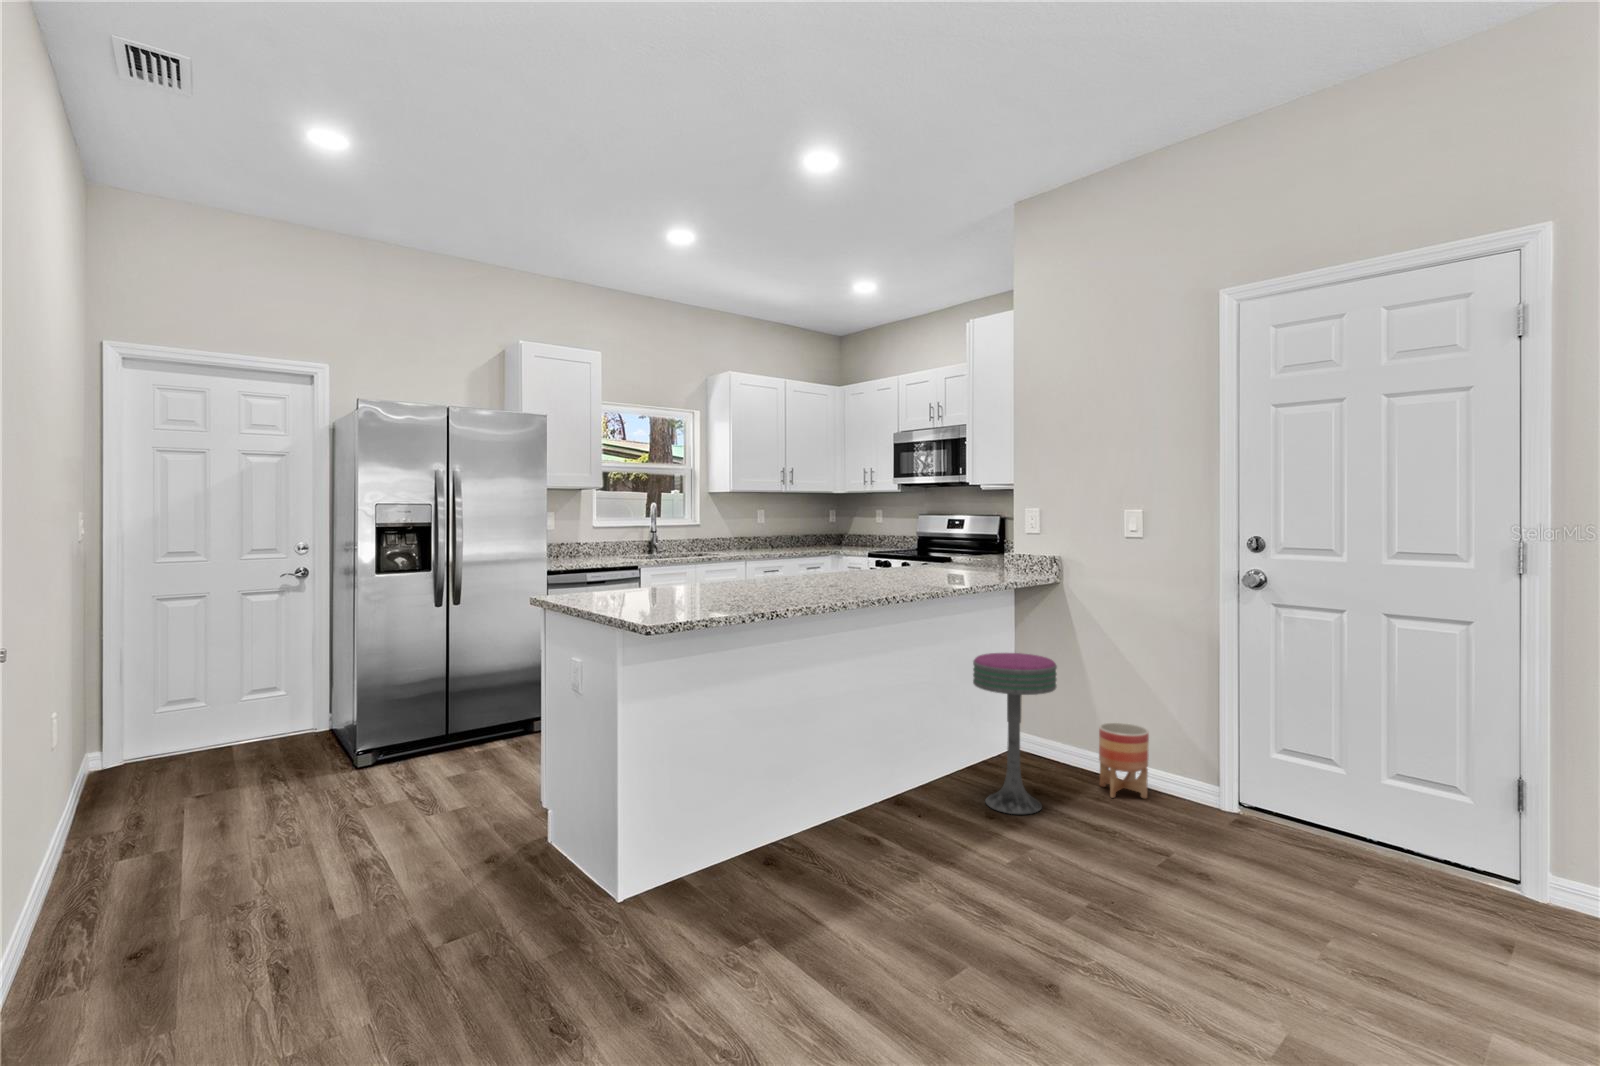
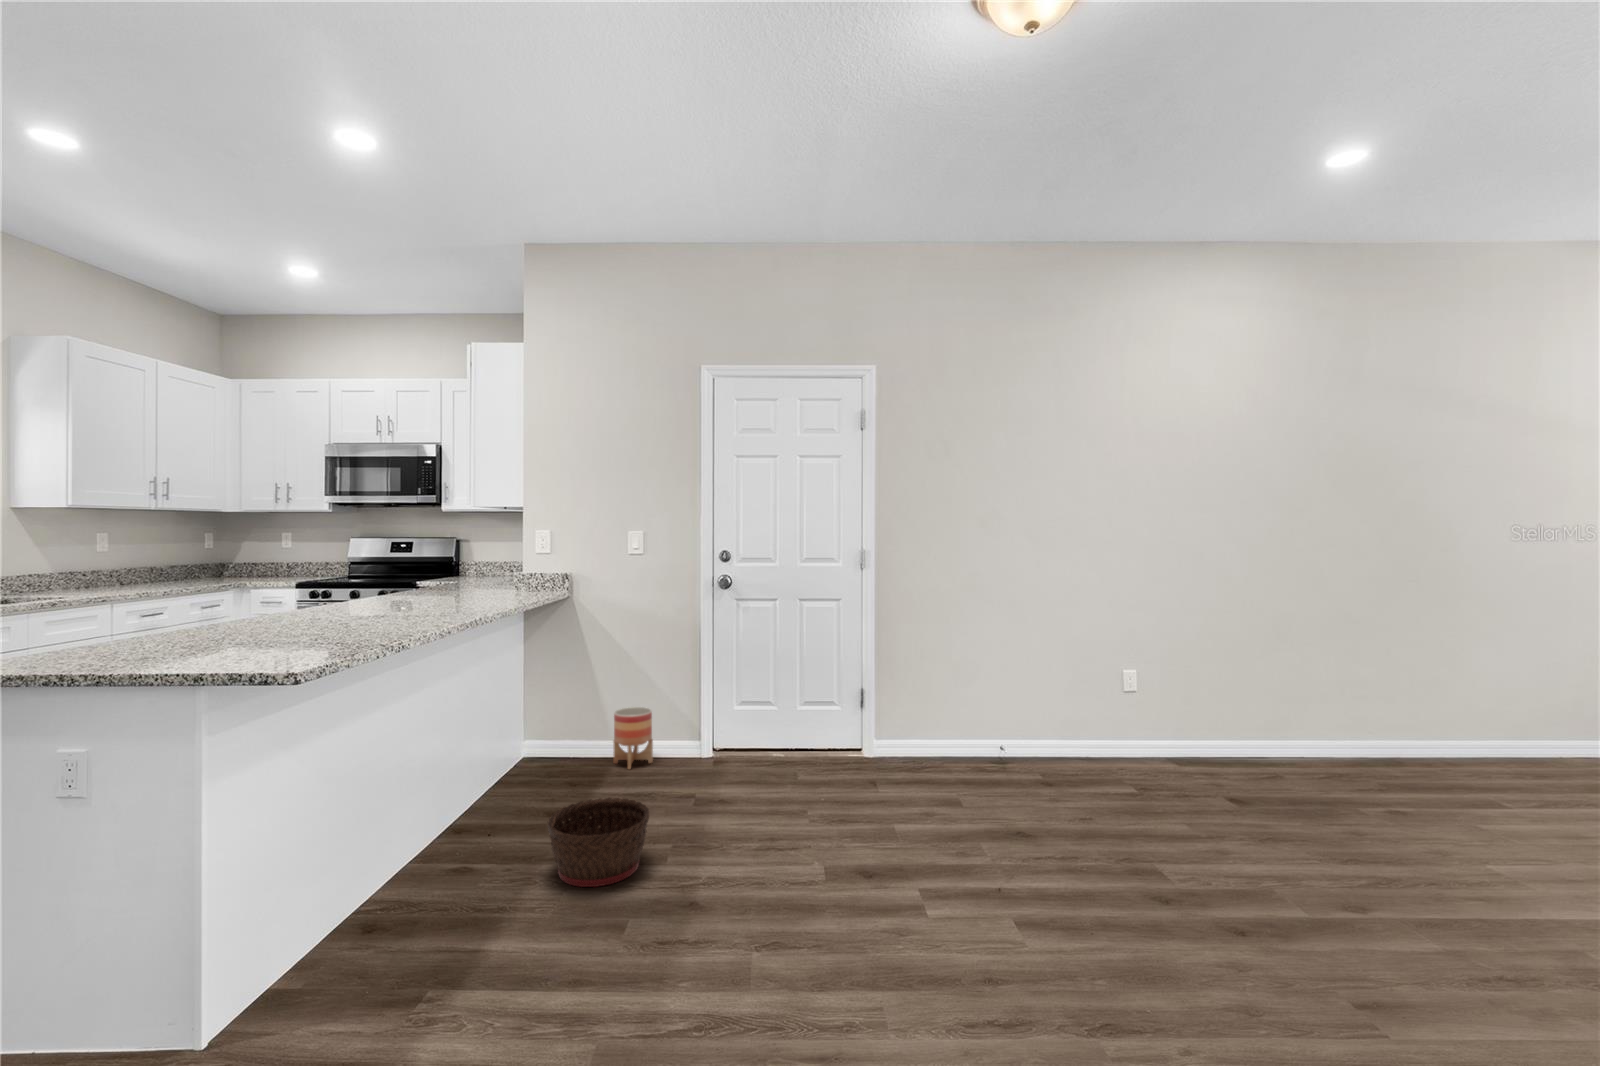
bar stool: present [973,653,1057,814] -> none [523,661,598,805]
basket: none [927,812,1043,917] -> present [548,798,649,887]

